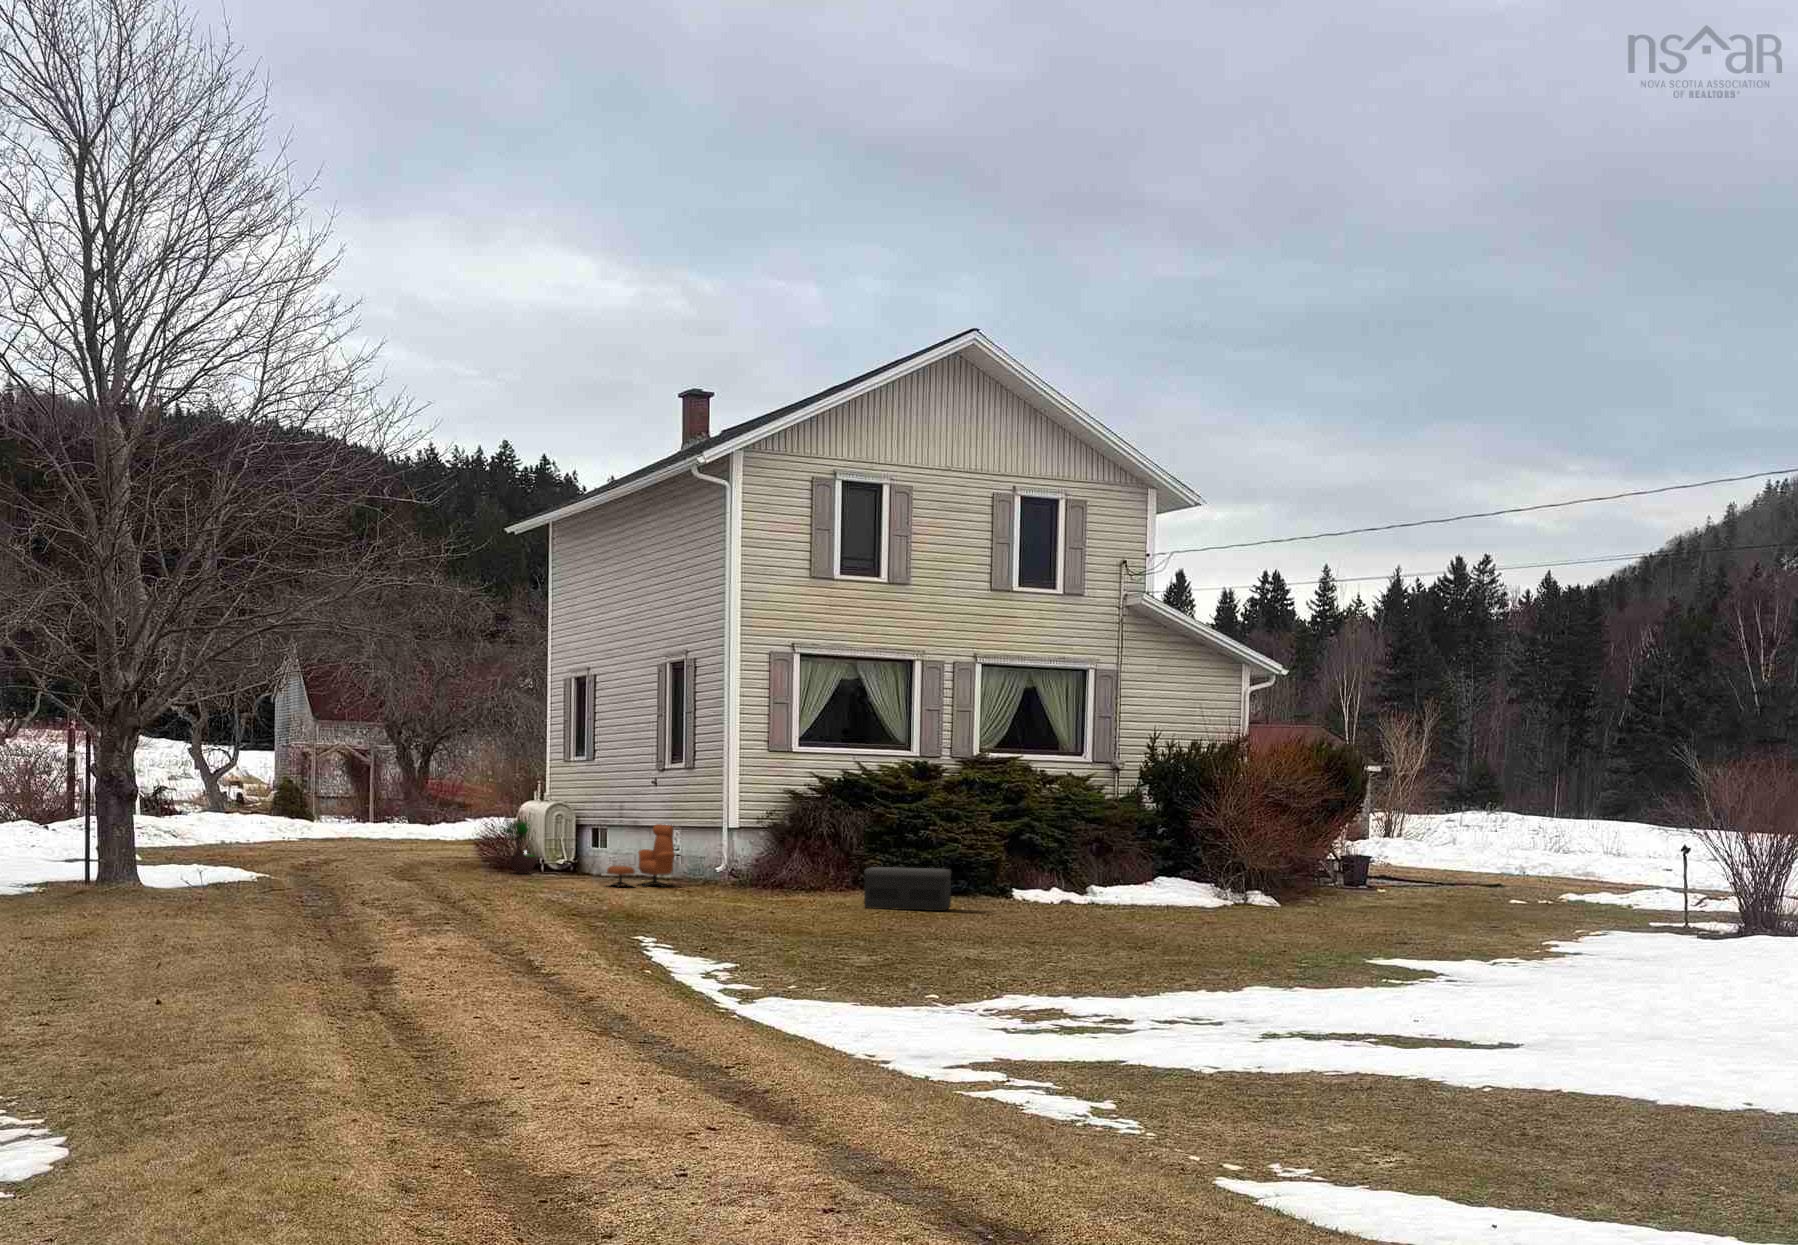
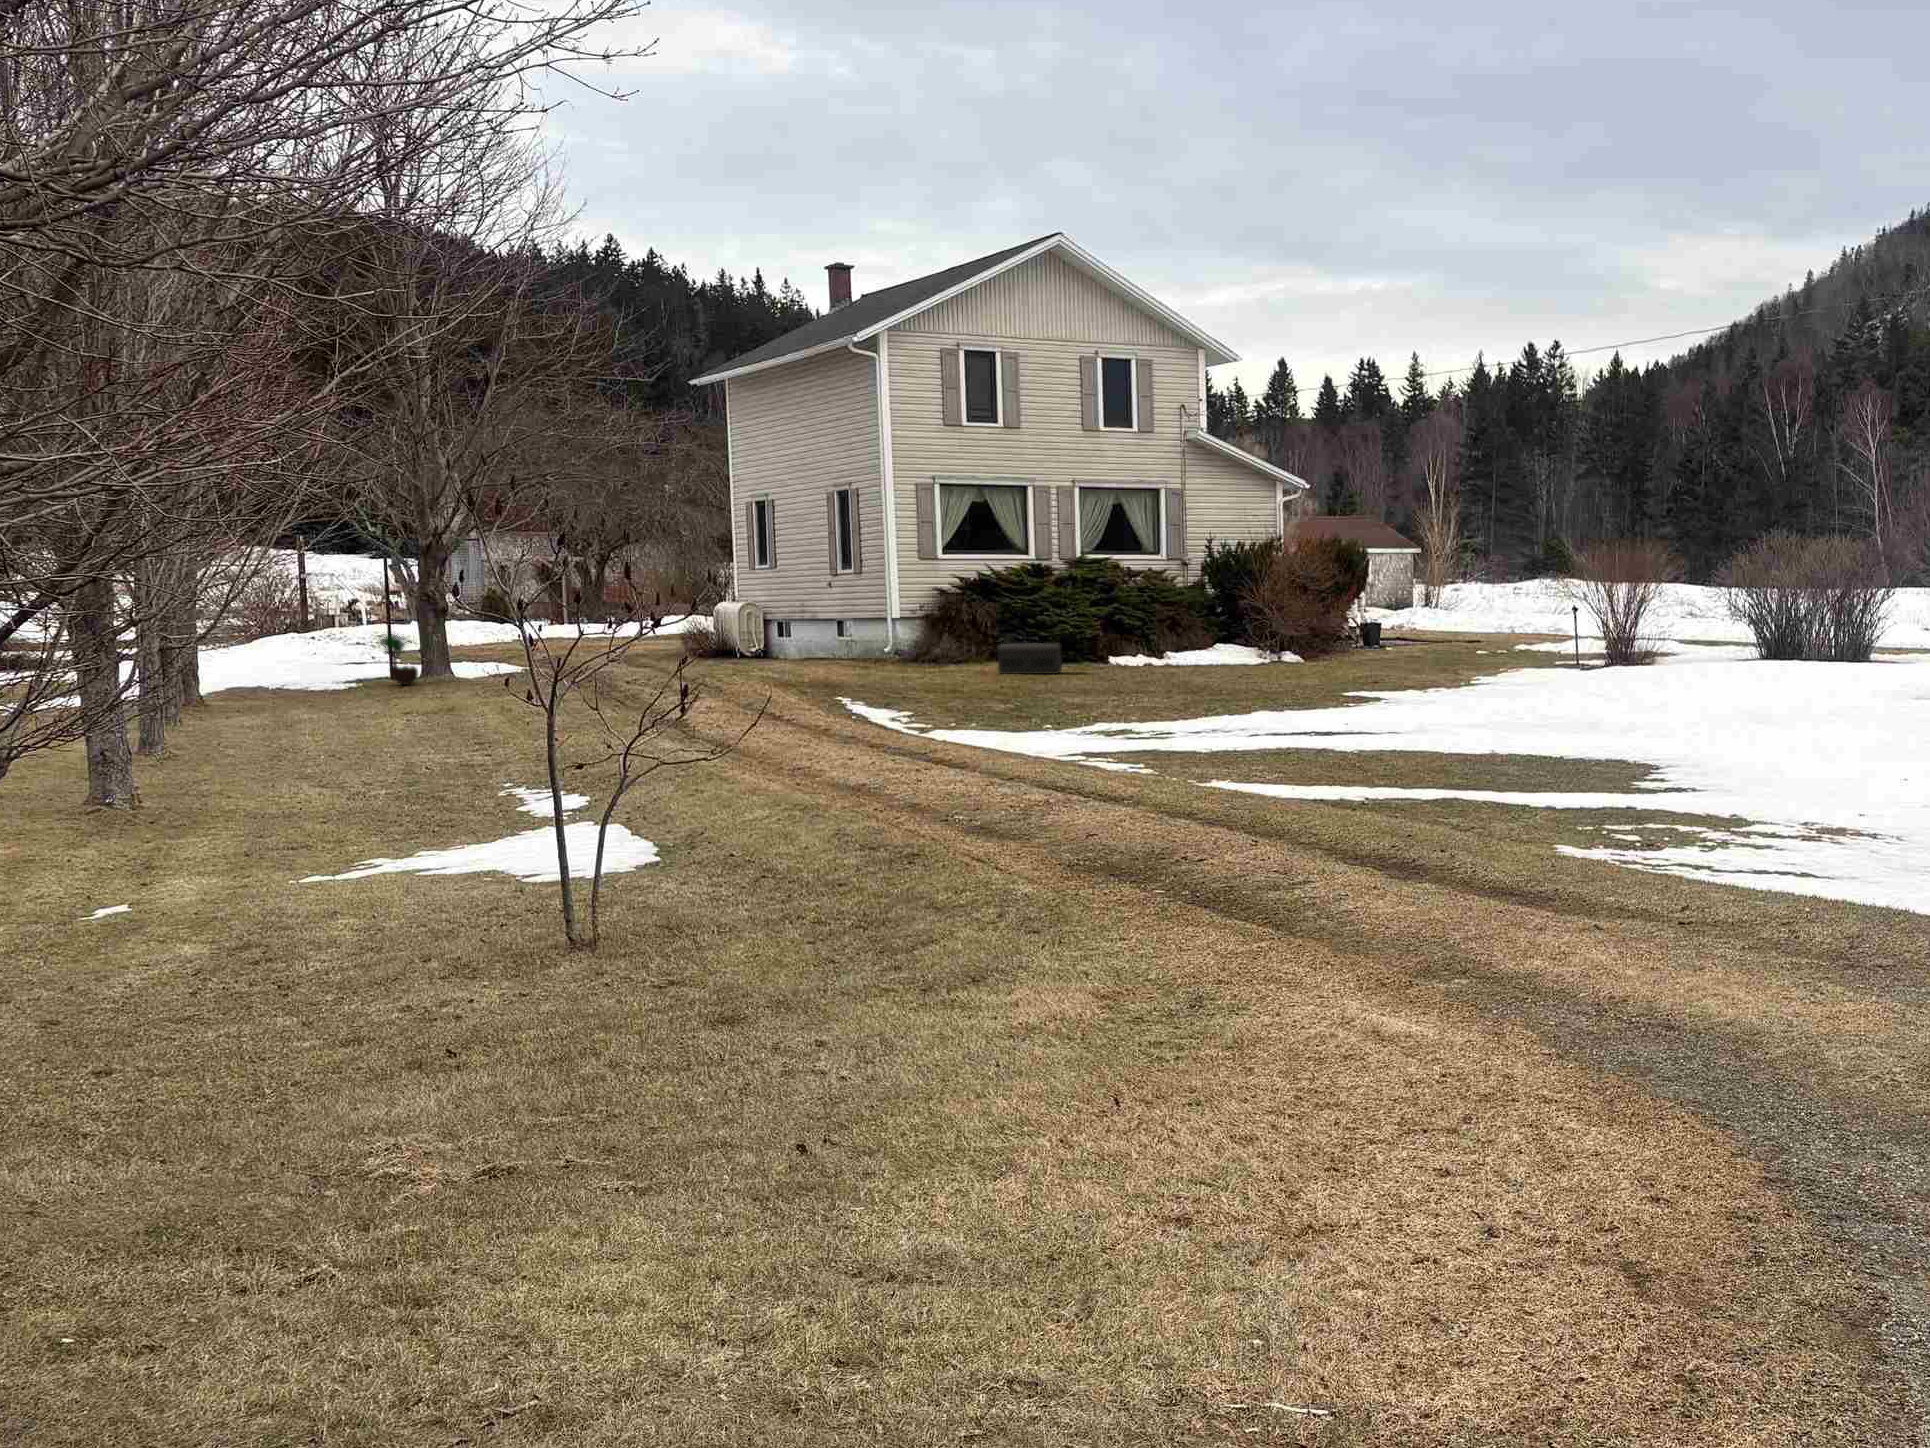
potted tree: present [502,817,536,874] -> present [379,635,418,685]
lounge chair: present [607,824,675,888] -> none [799,618,853,667]

